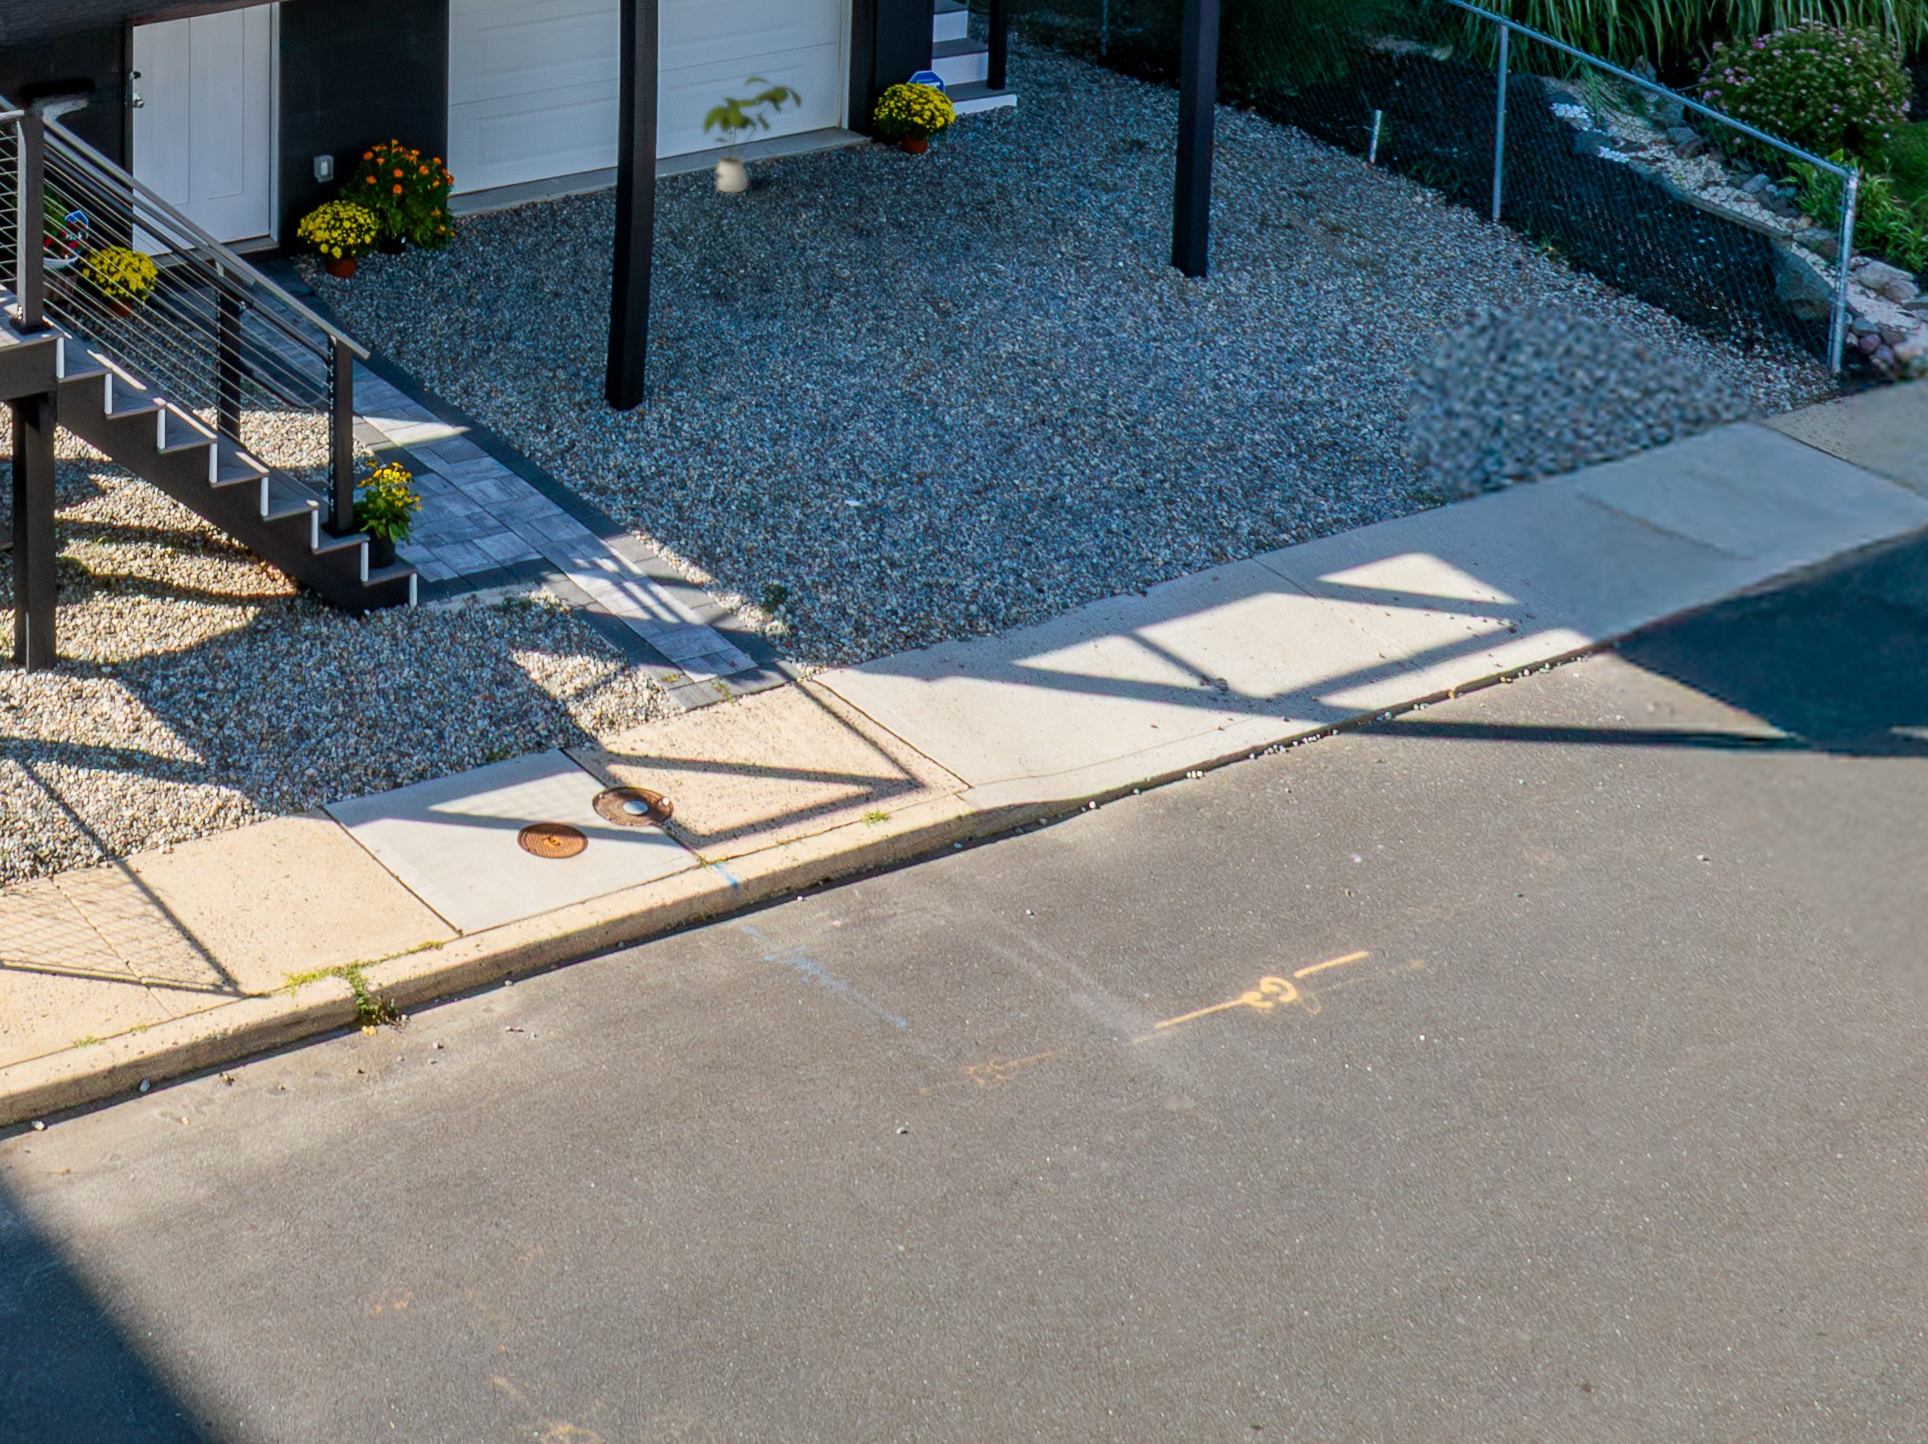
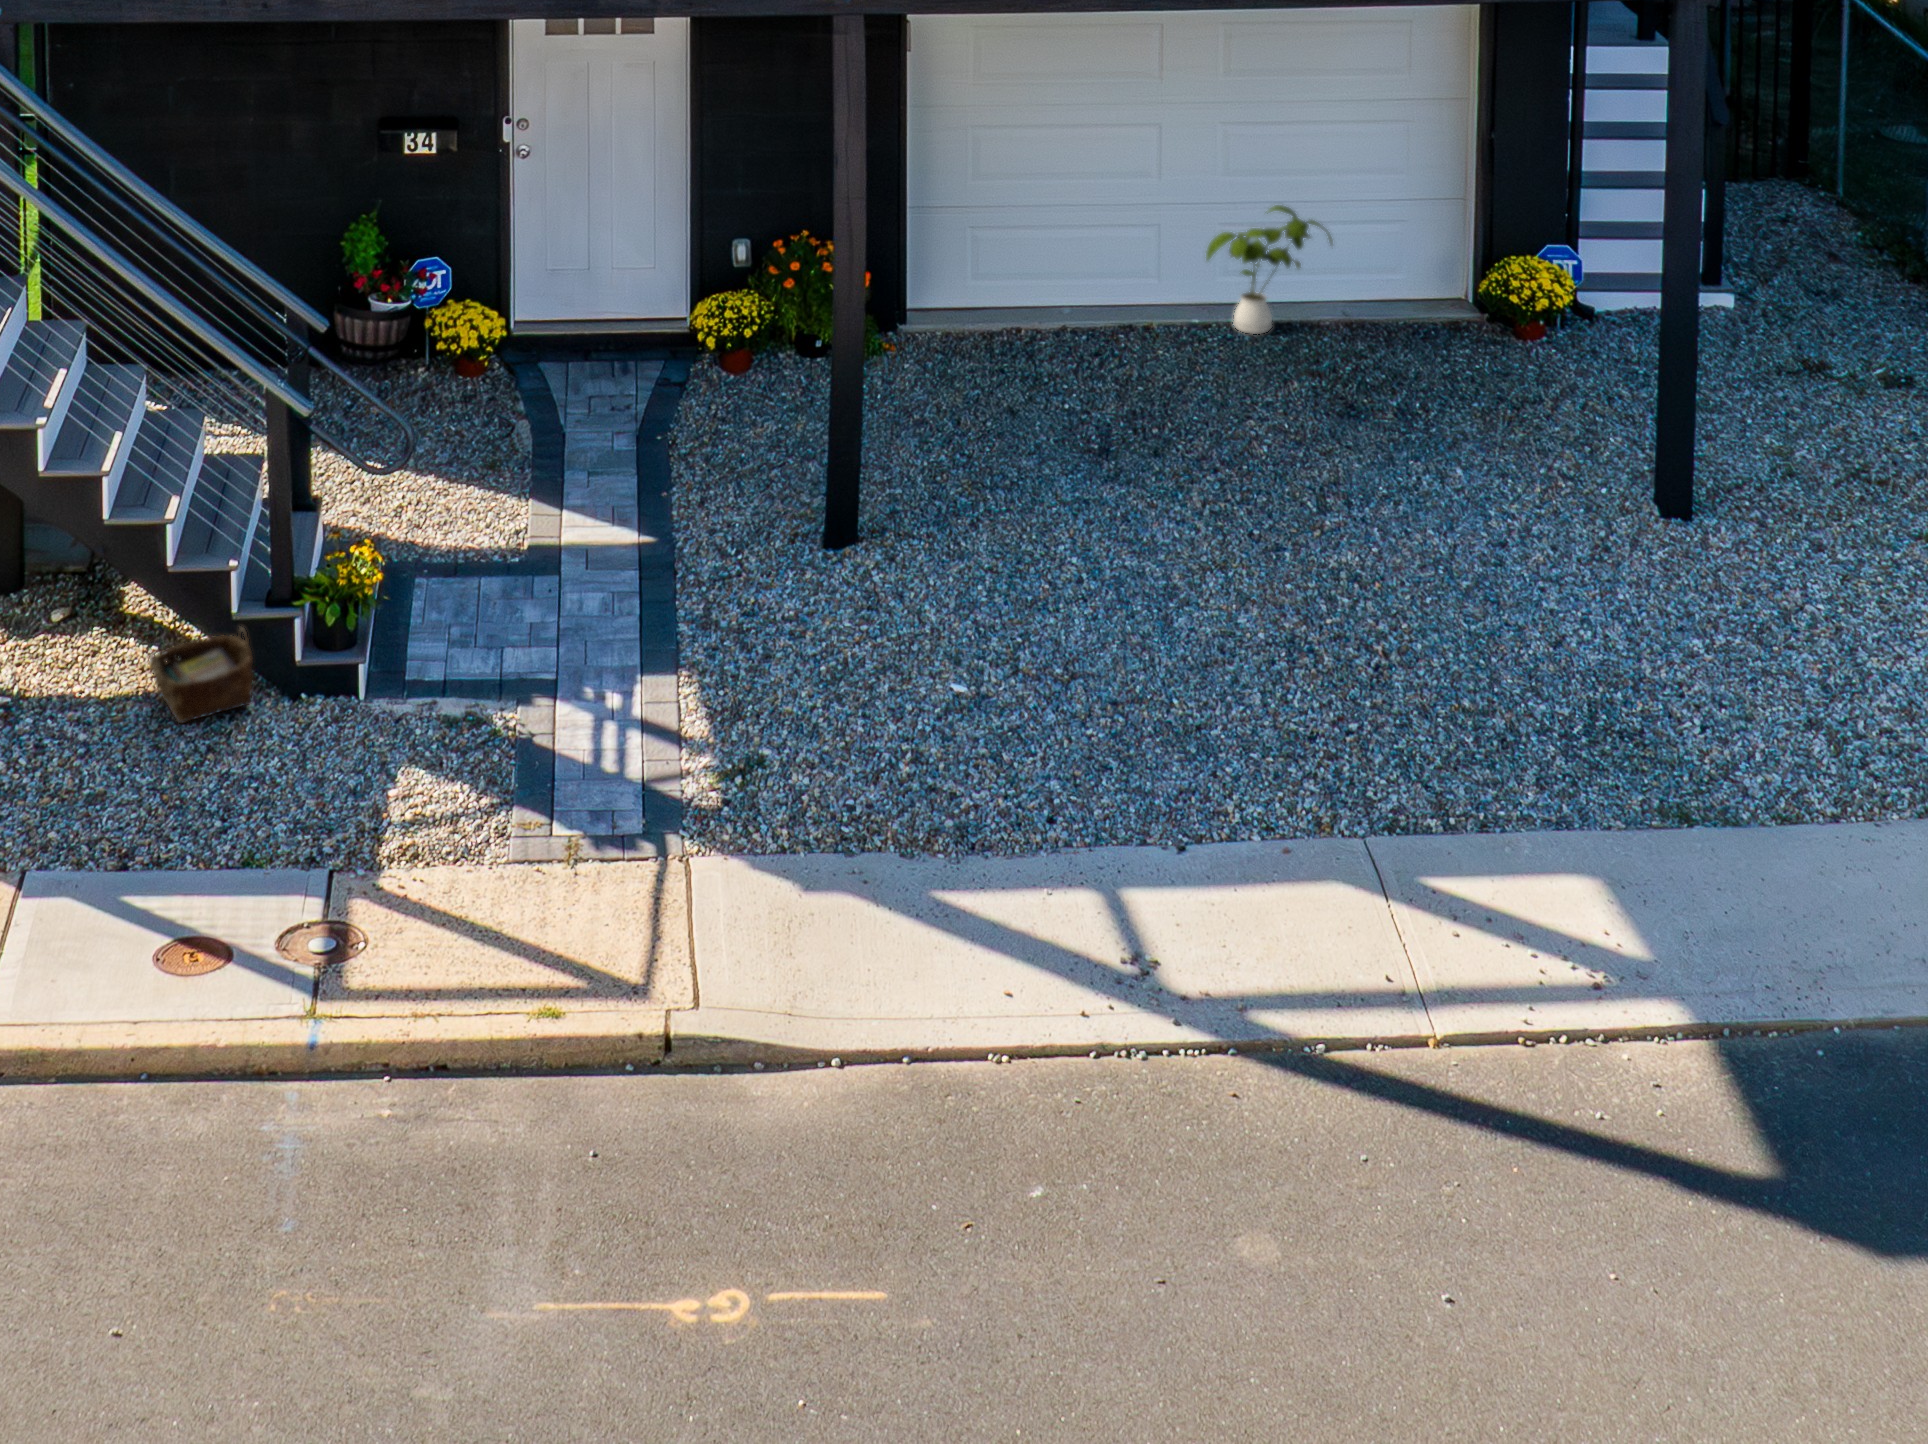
woven basket: none [246,565,339,661] -> present [149,627,253,723]

